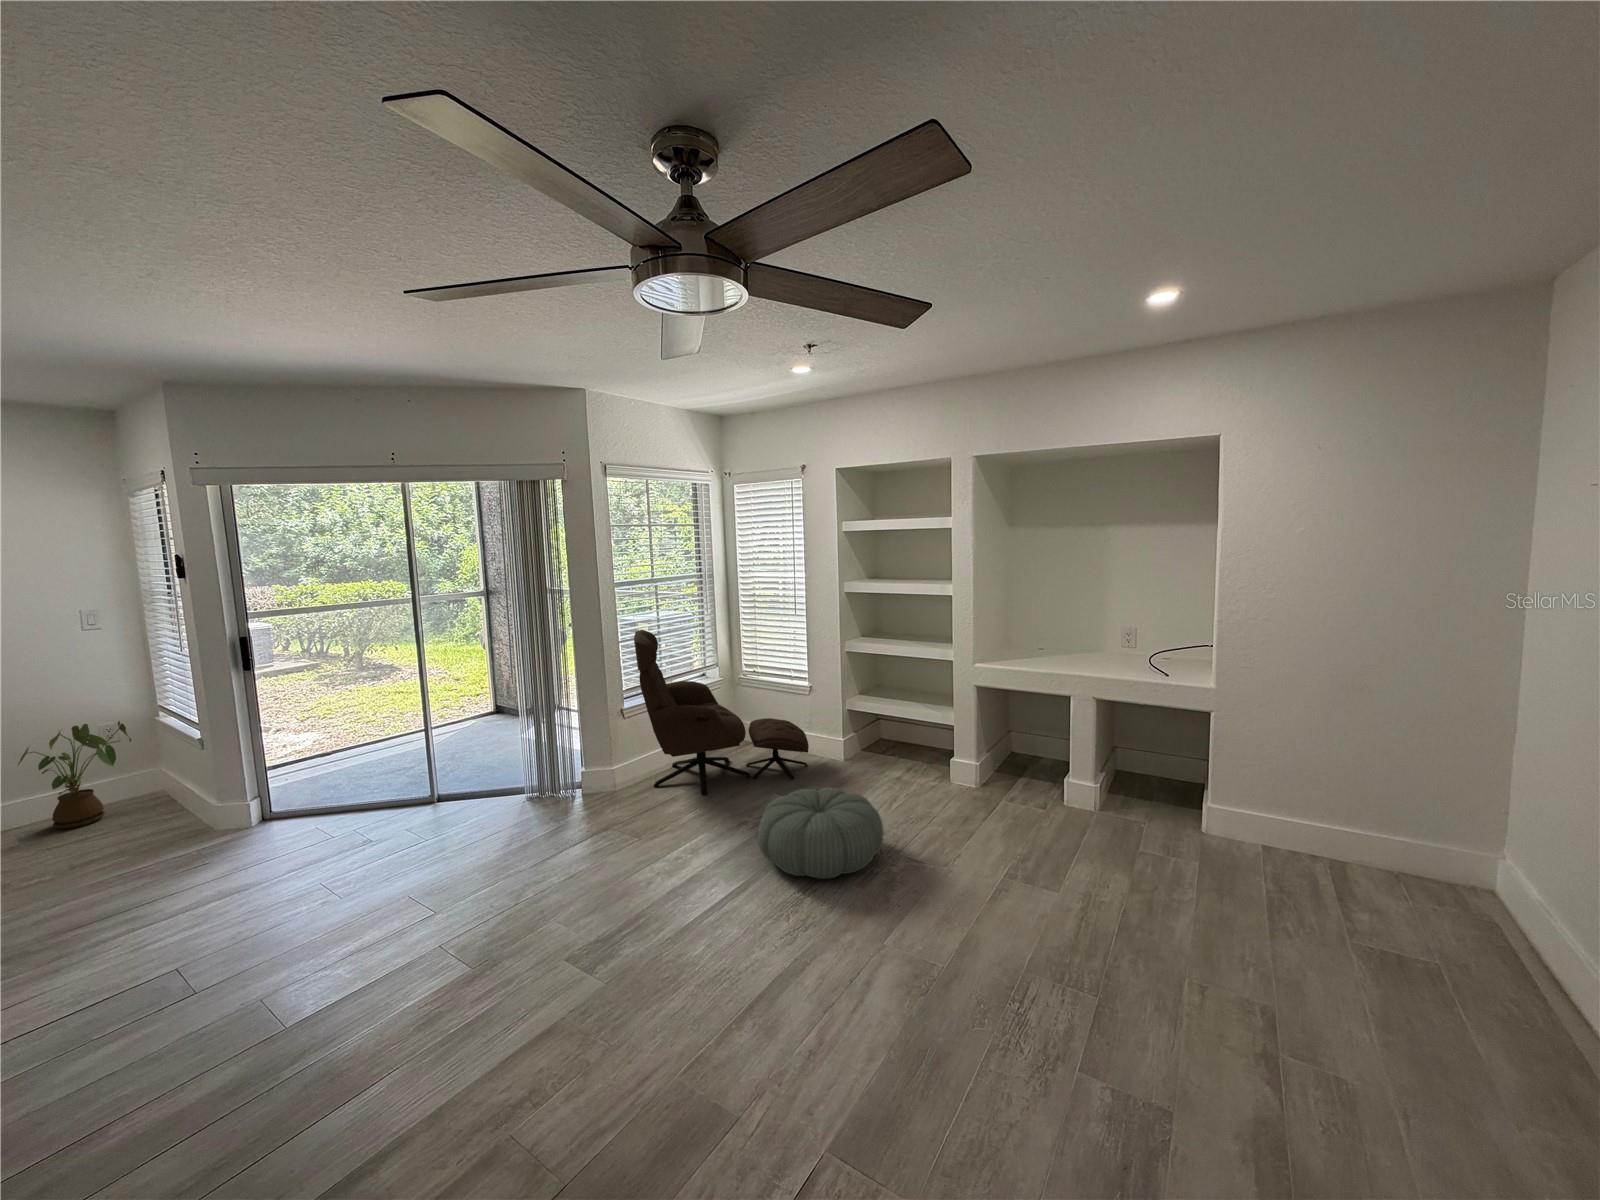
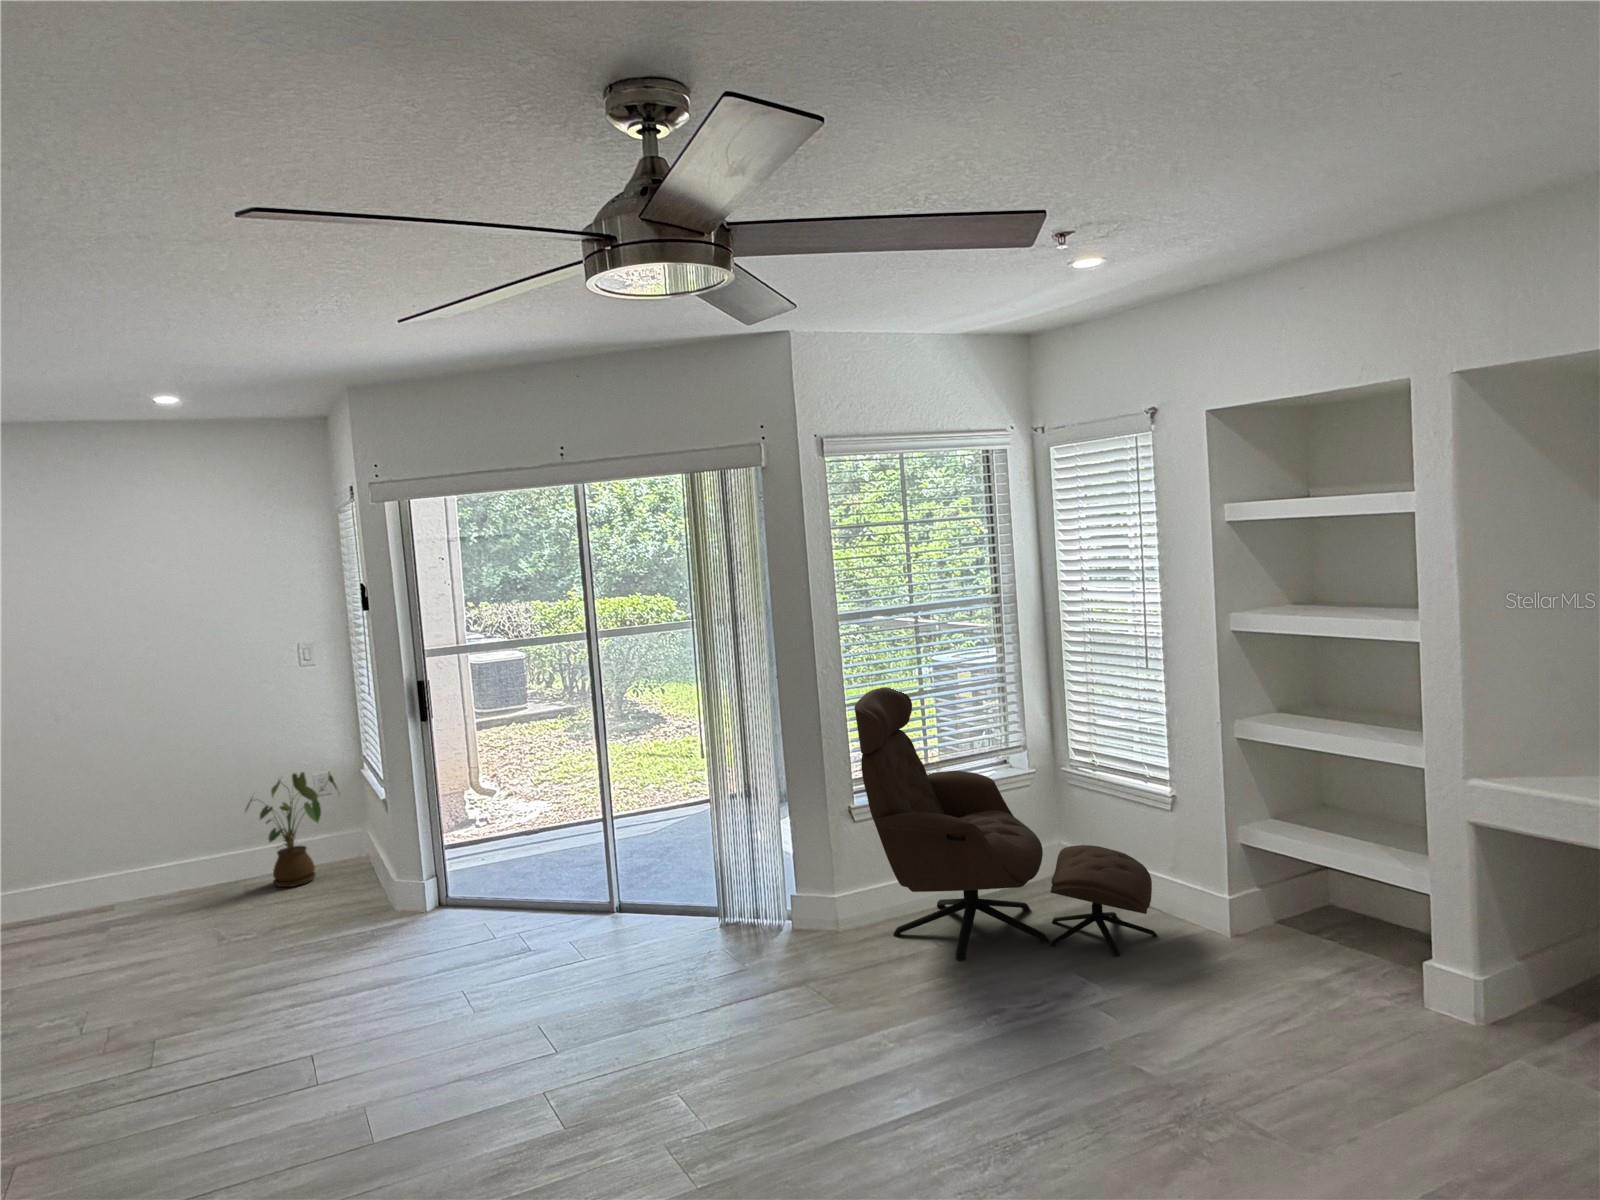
pouf: present [758,787,884,879] -> none [978,977,1197,1136]

